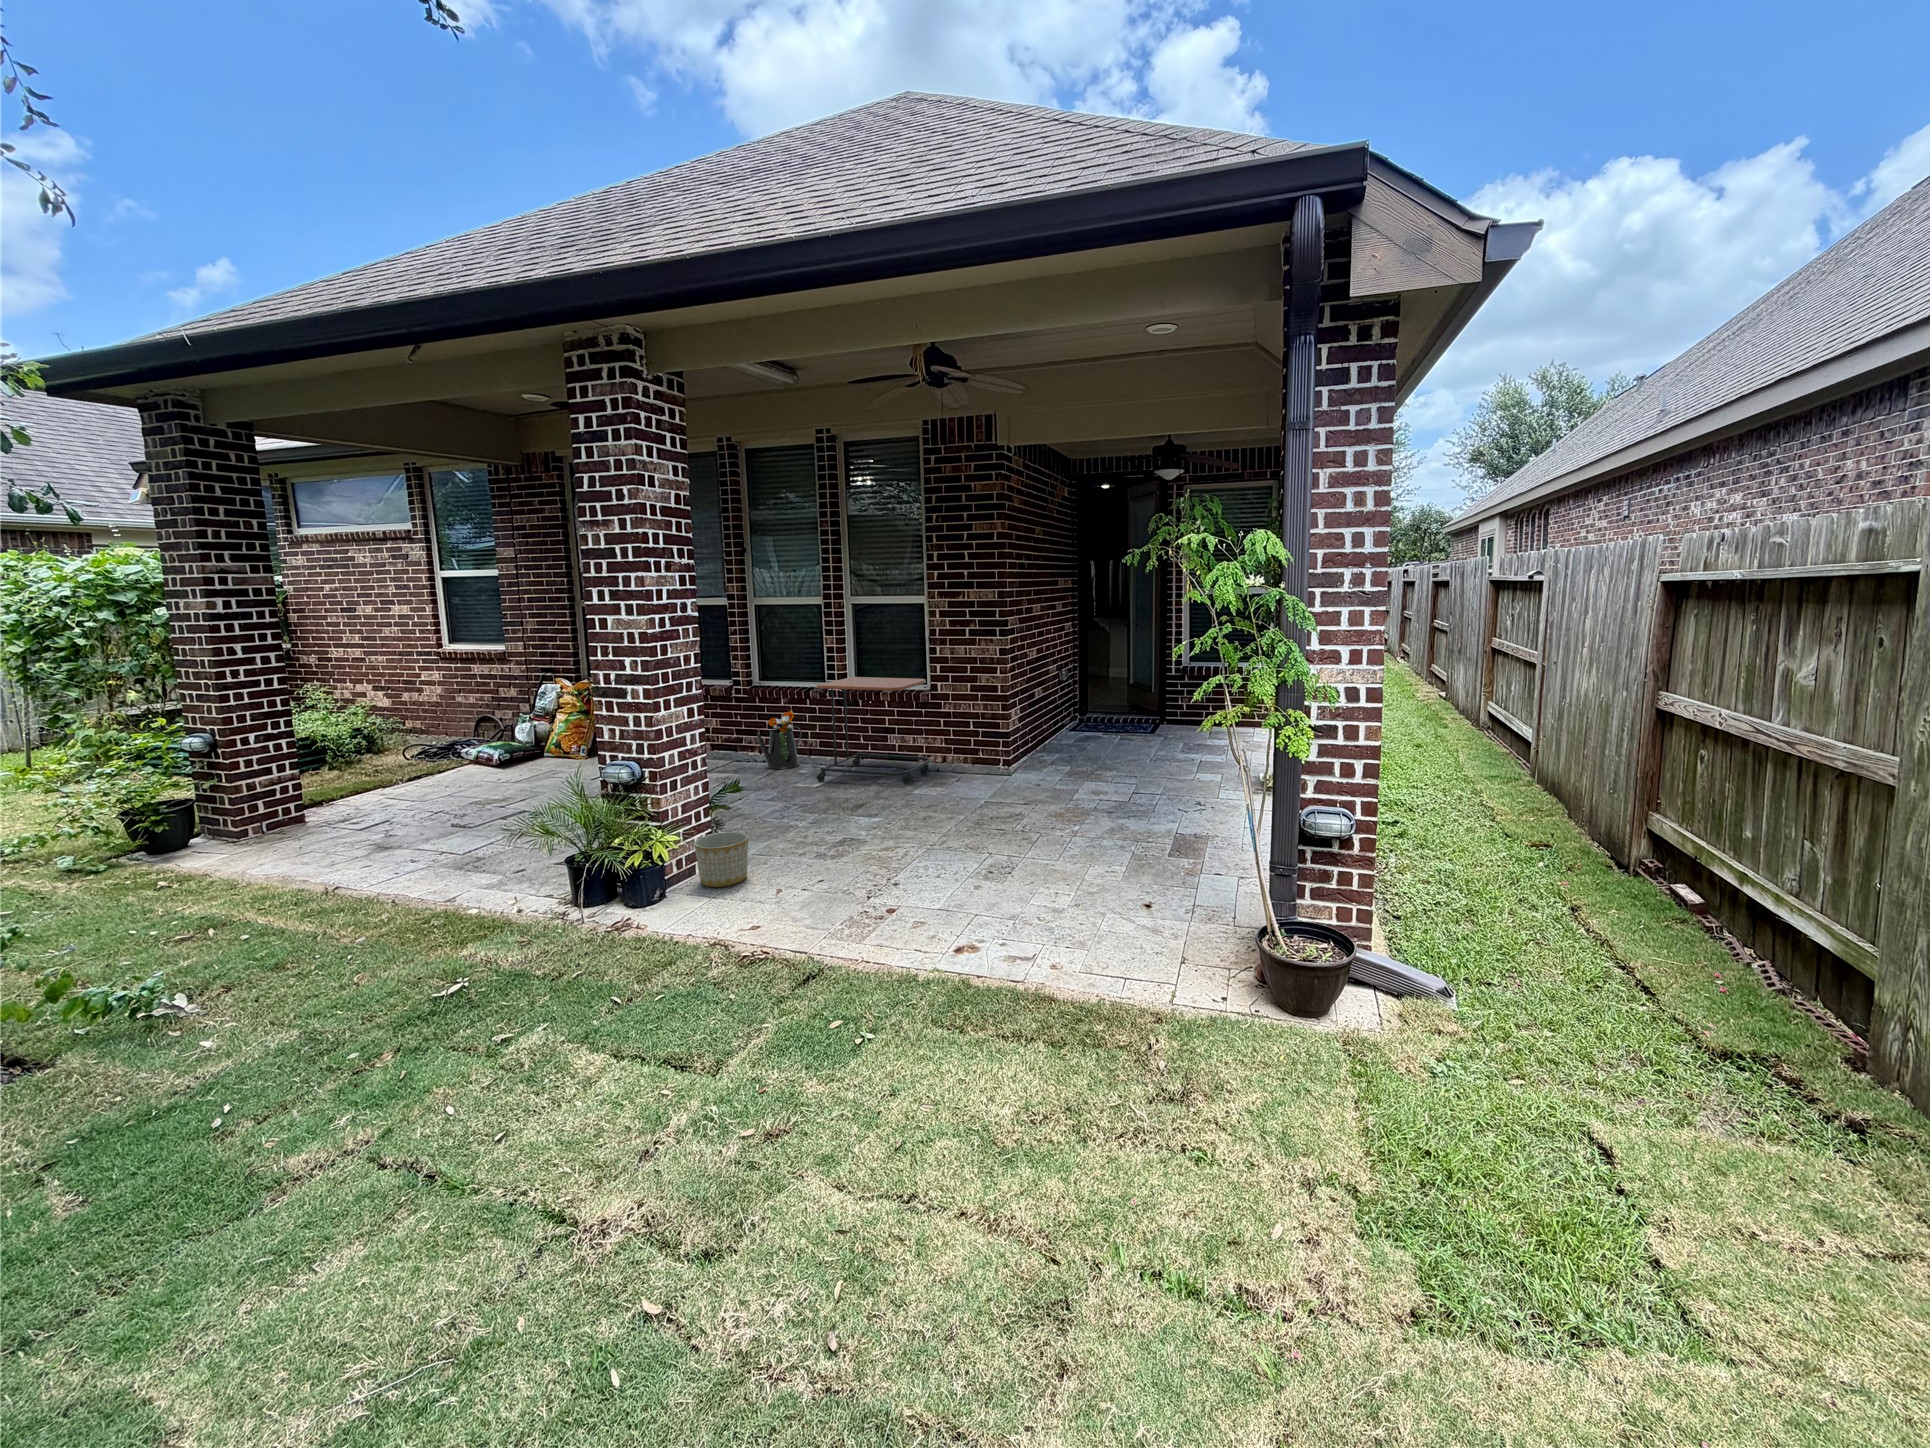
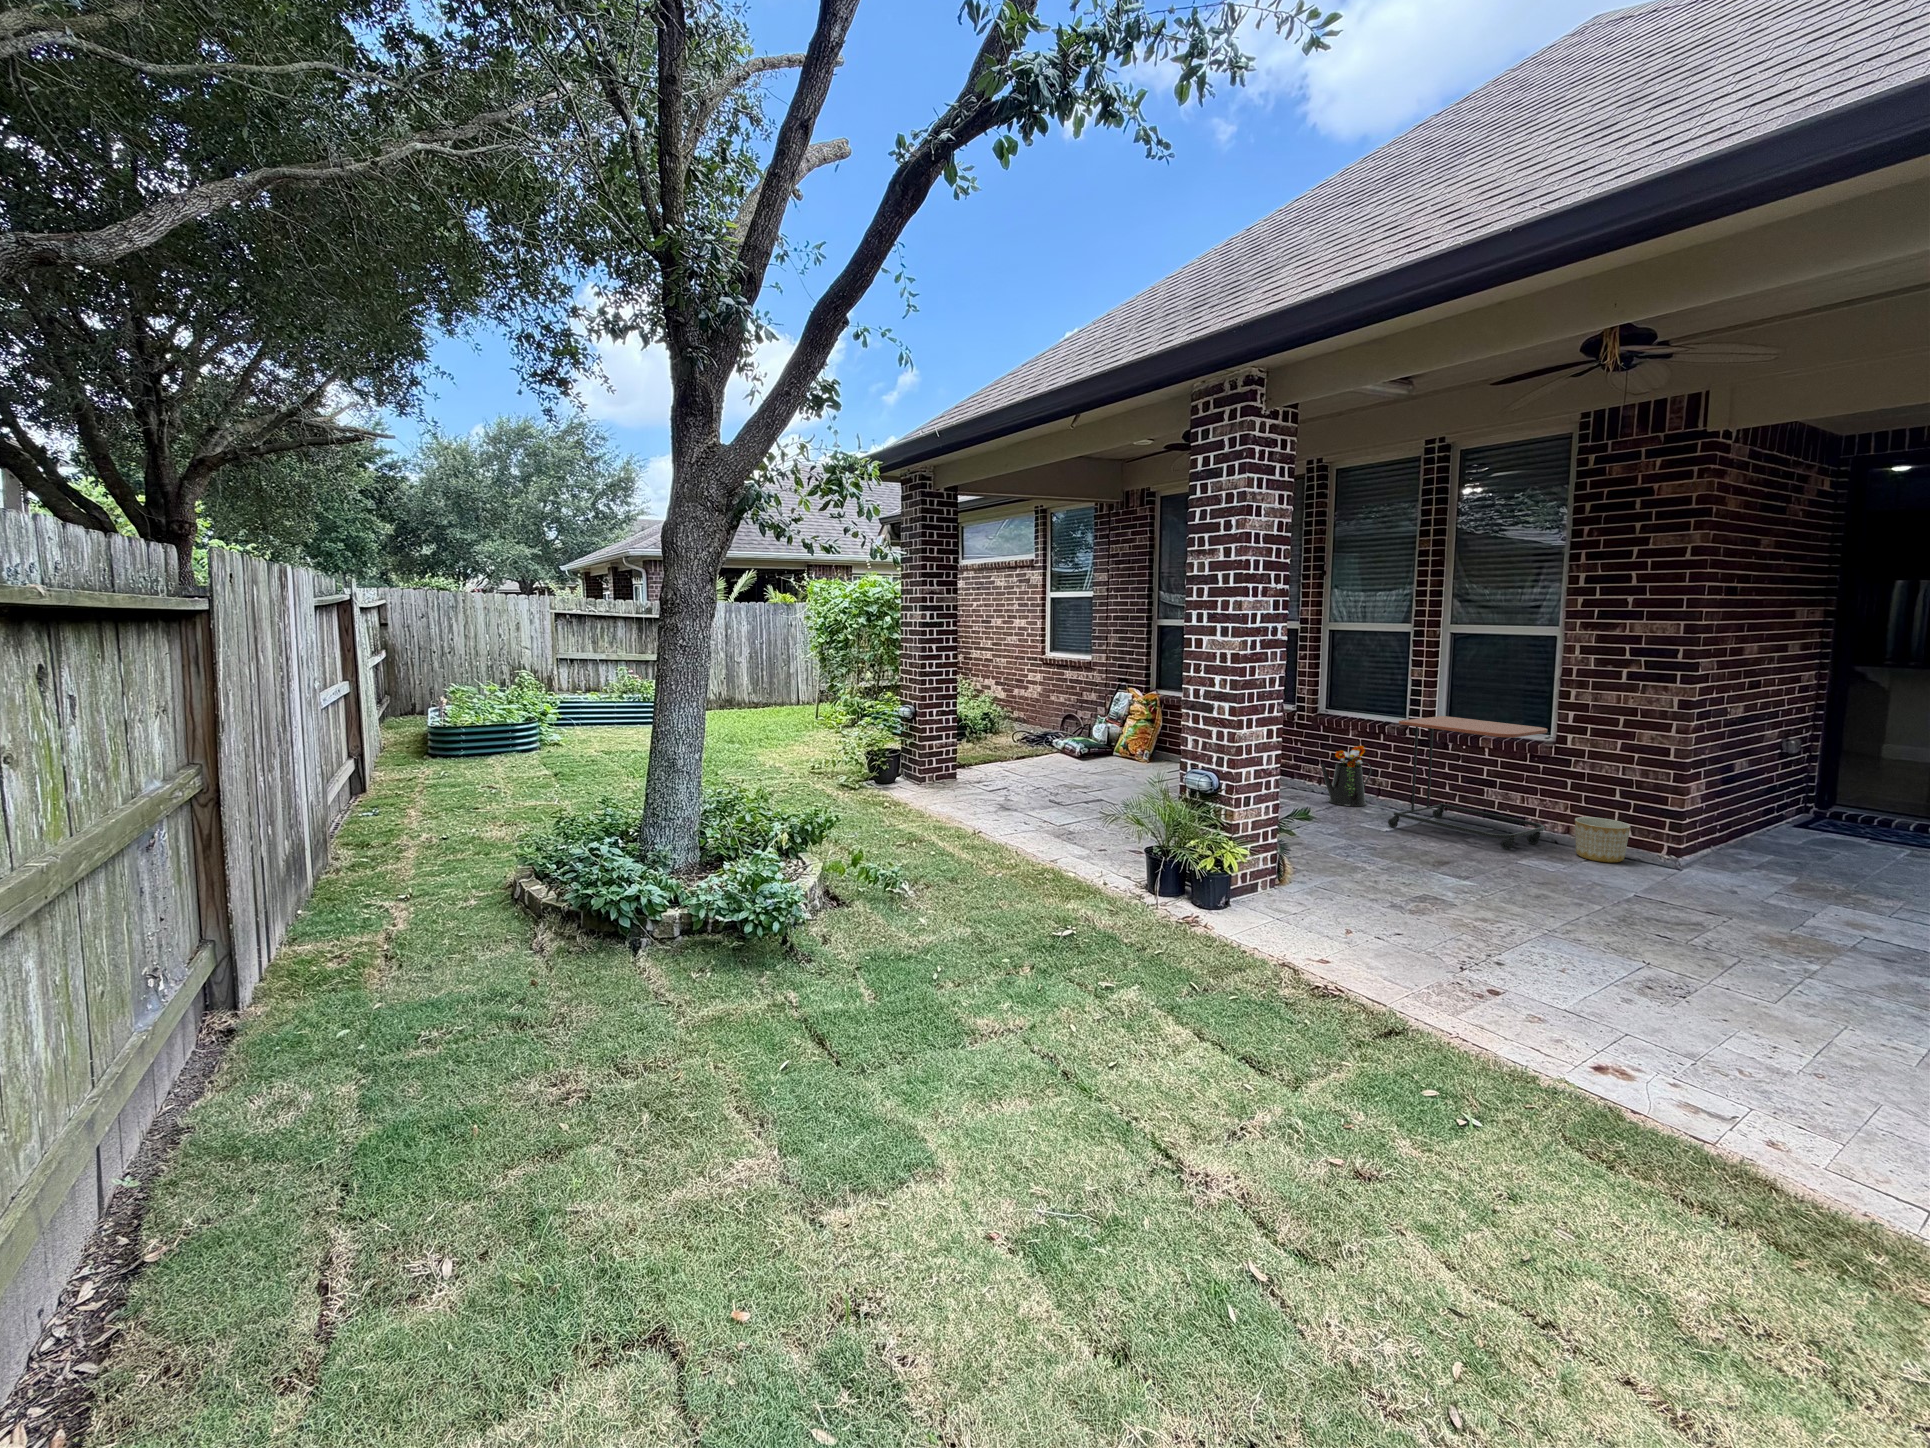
planter: present [694,832,748,887] -> present [1575,817,1630,863]

